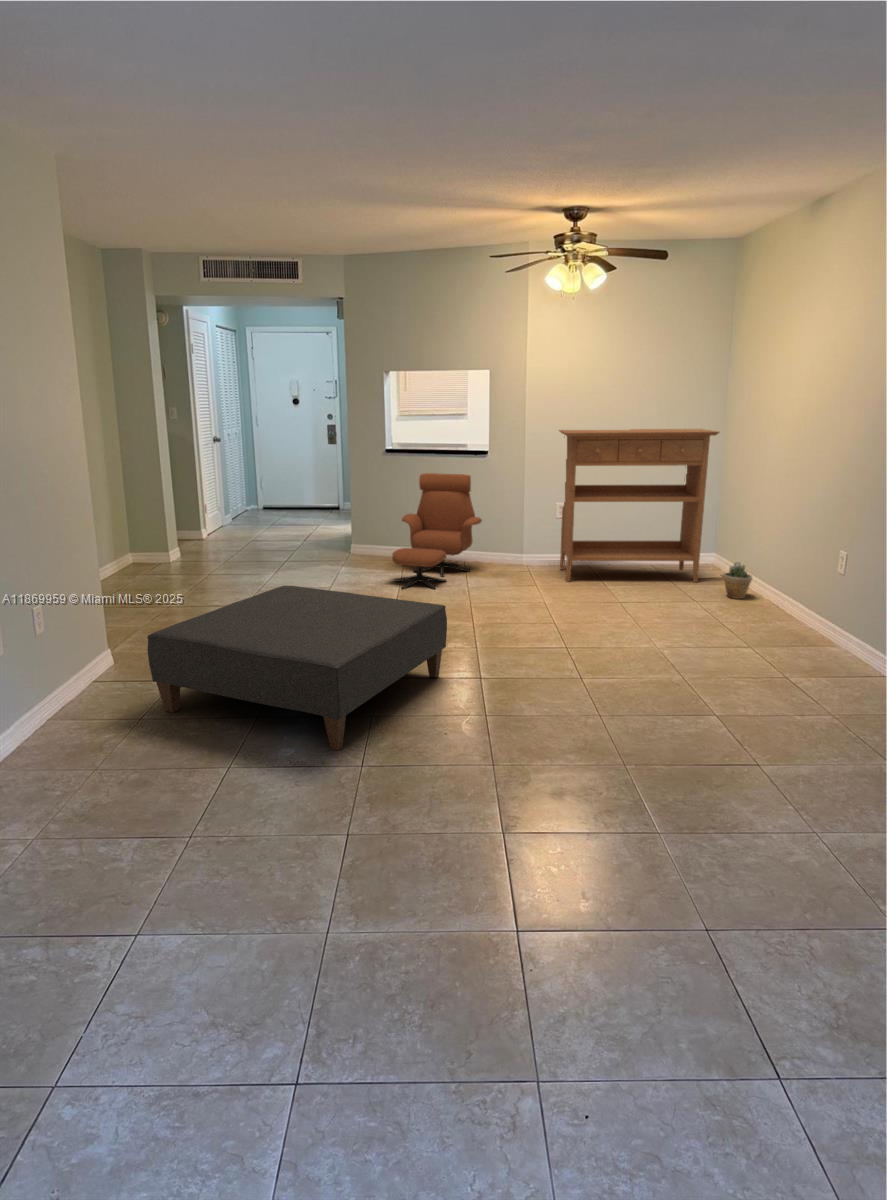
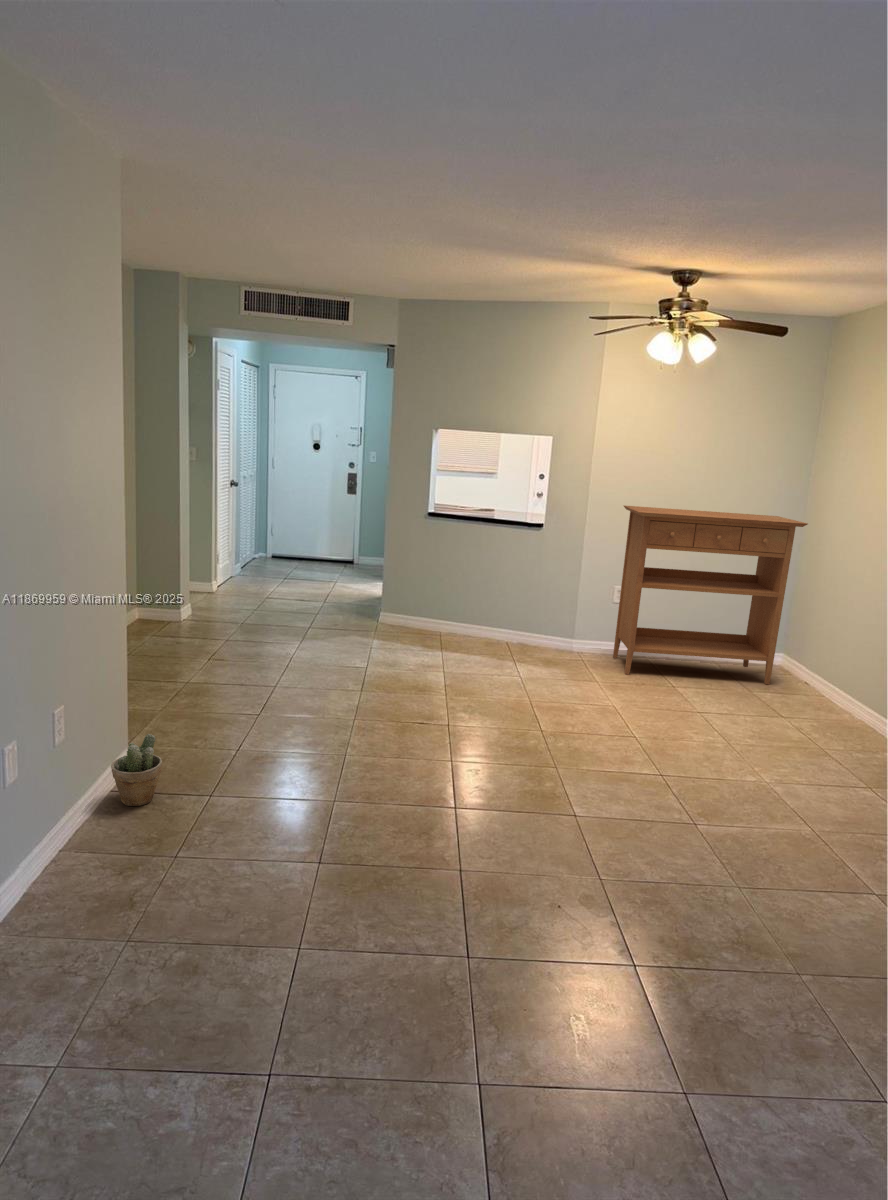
lounge chair: present [392,473,482,589] -> none [434,542,532,675]
potted plant: present [724,562,752,599] -> present [111,734,162,806]
ottoman: present [147,586,447,750] -> none [183,676,537,917]

